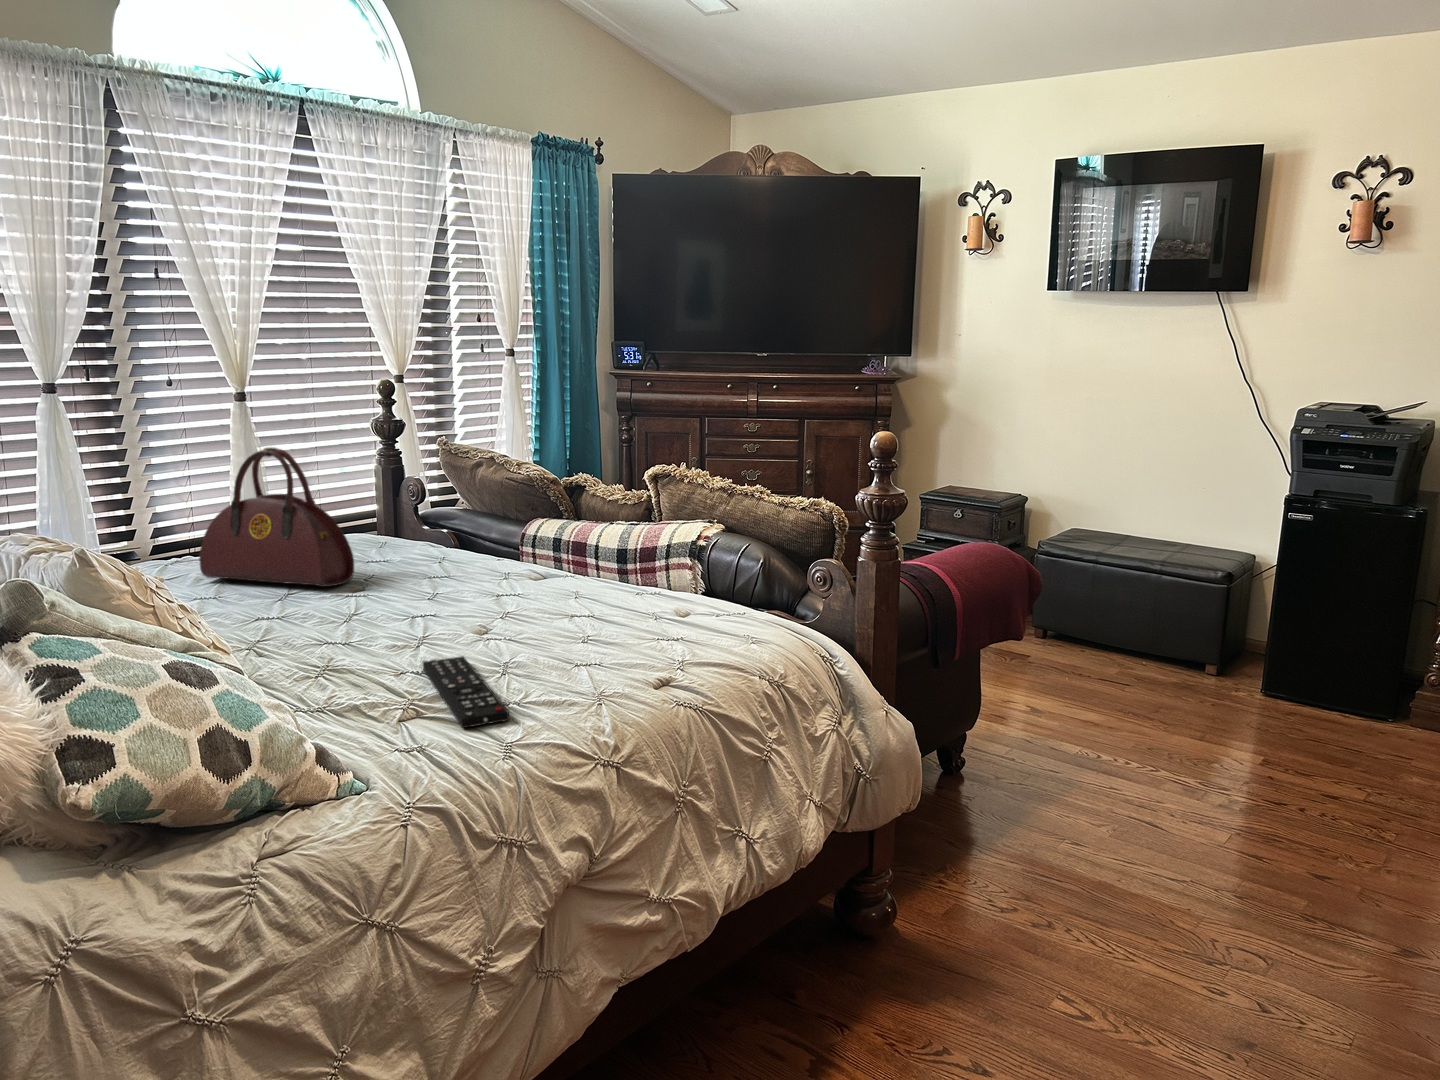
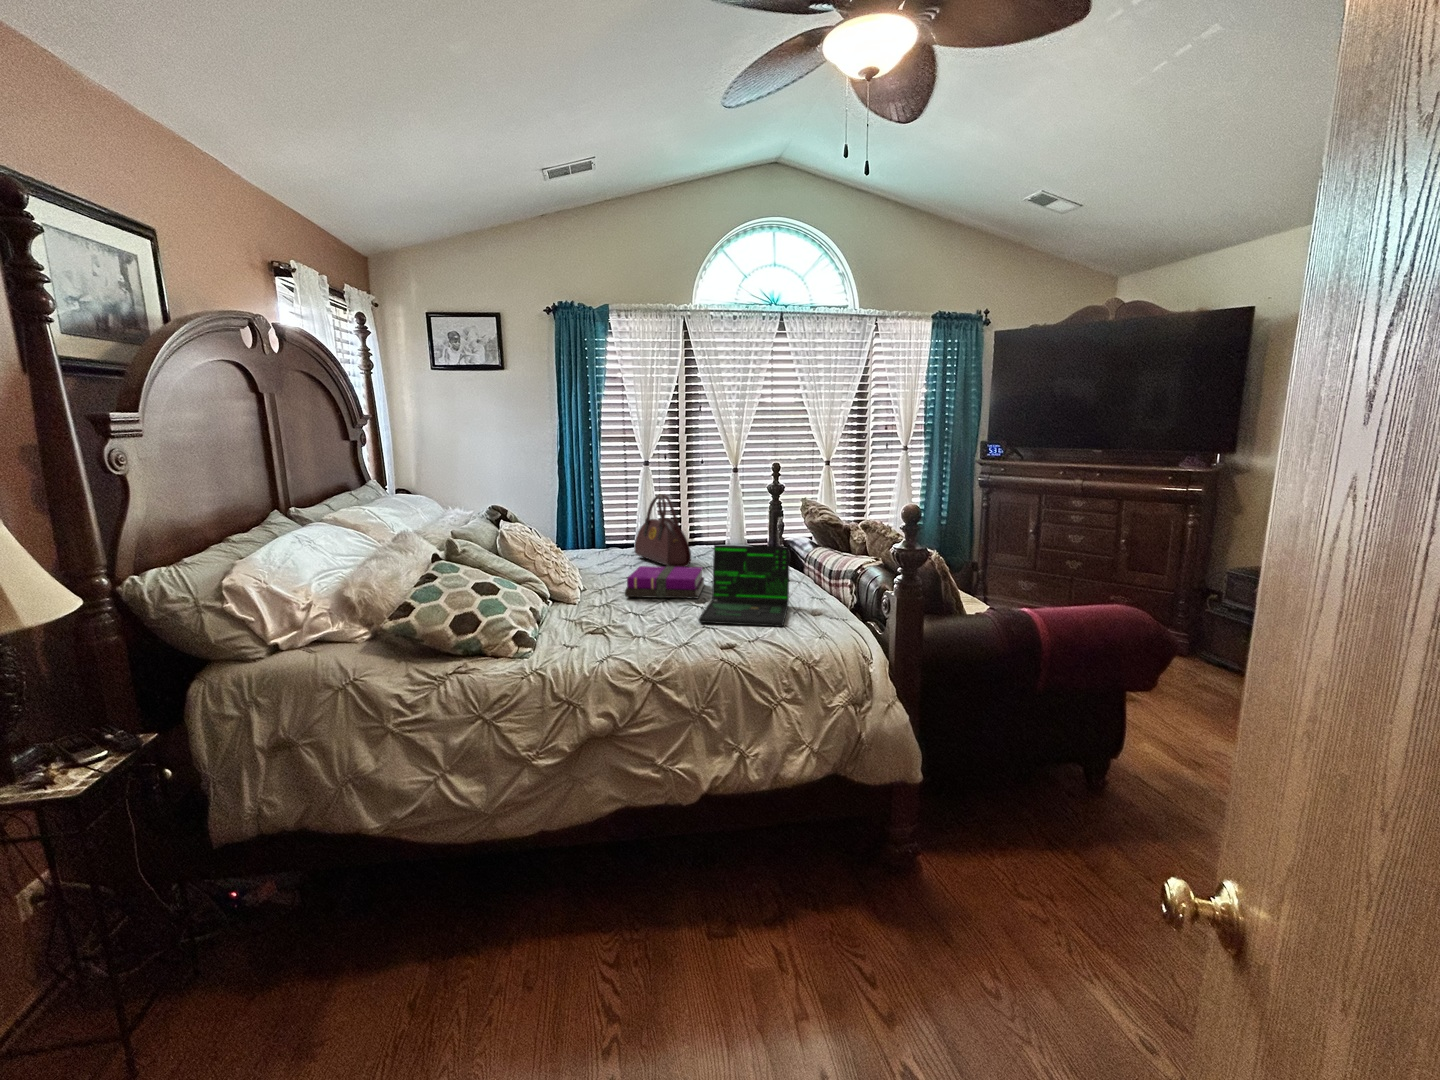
laptop: none [514,513,697,659] -> present [699,544,809,627]
notebook: none [317,573,485,649] -> present [625,566,704,598]
remote control: present [423,656,509,728] -> none [595,609,656,644]

